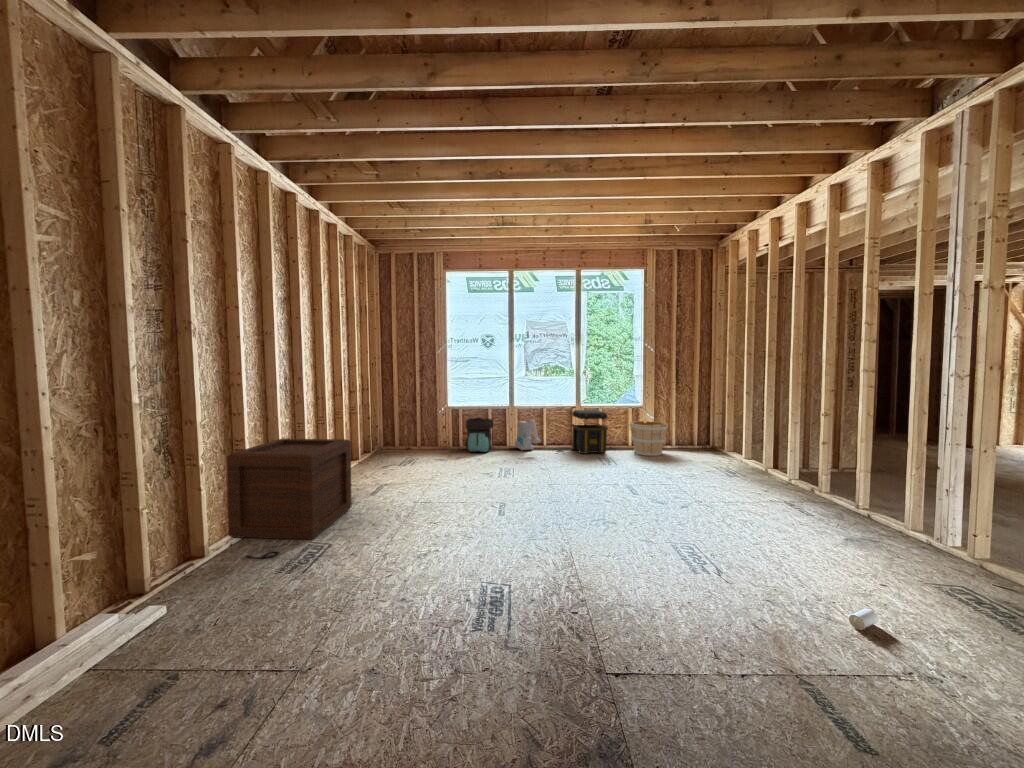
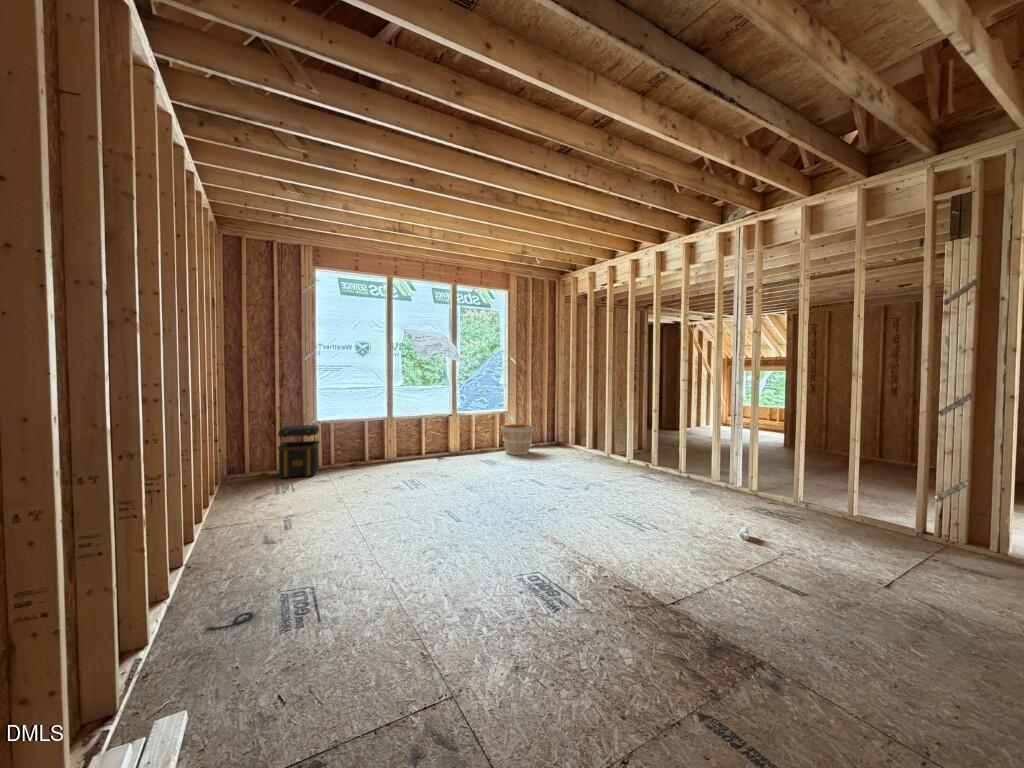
toolbox: present [572,410,608,454] -> present [278,425,319,478]
backpack: present [465,418,493,452] -> none [342,432,375,471]
vacuum cleaner: present [515,419,541,451] -> none [393,430,431,464]
wooden crate: present [227,438,351,539] -> none [161,467,297,617]

